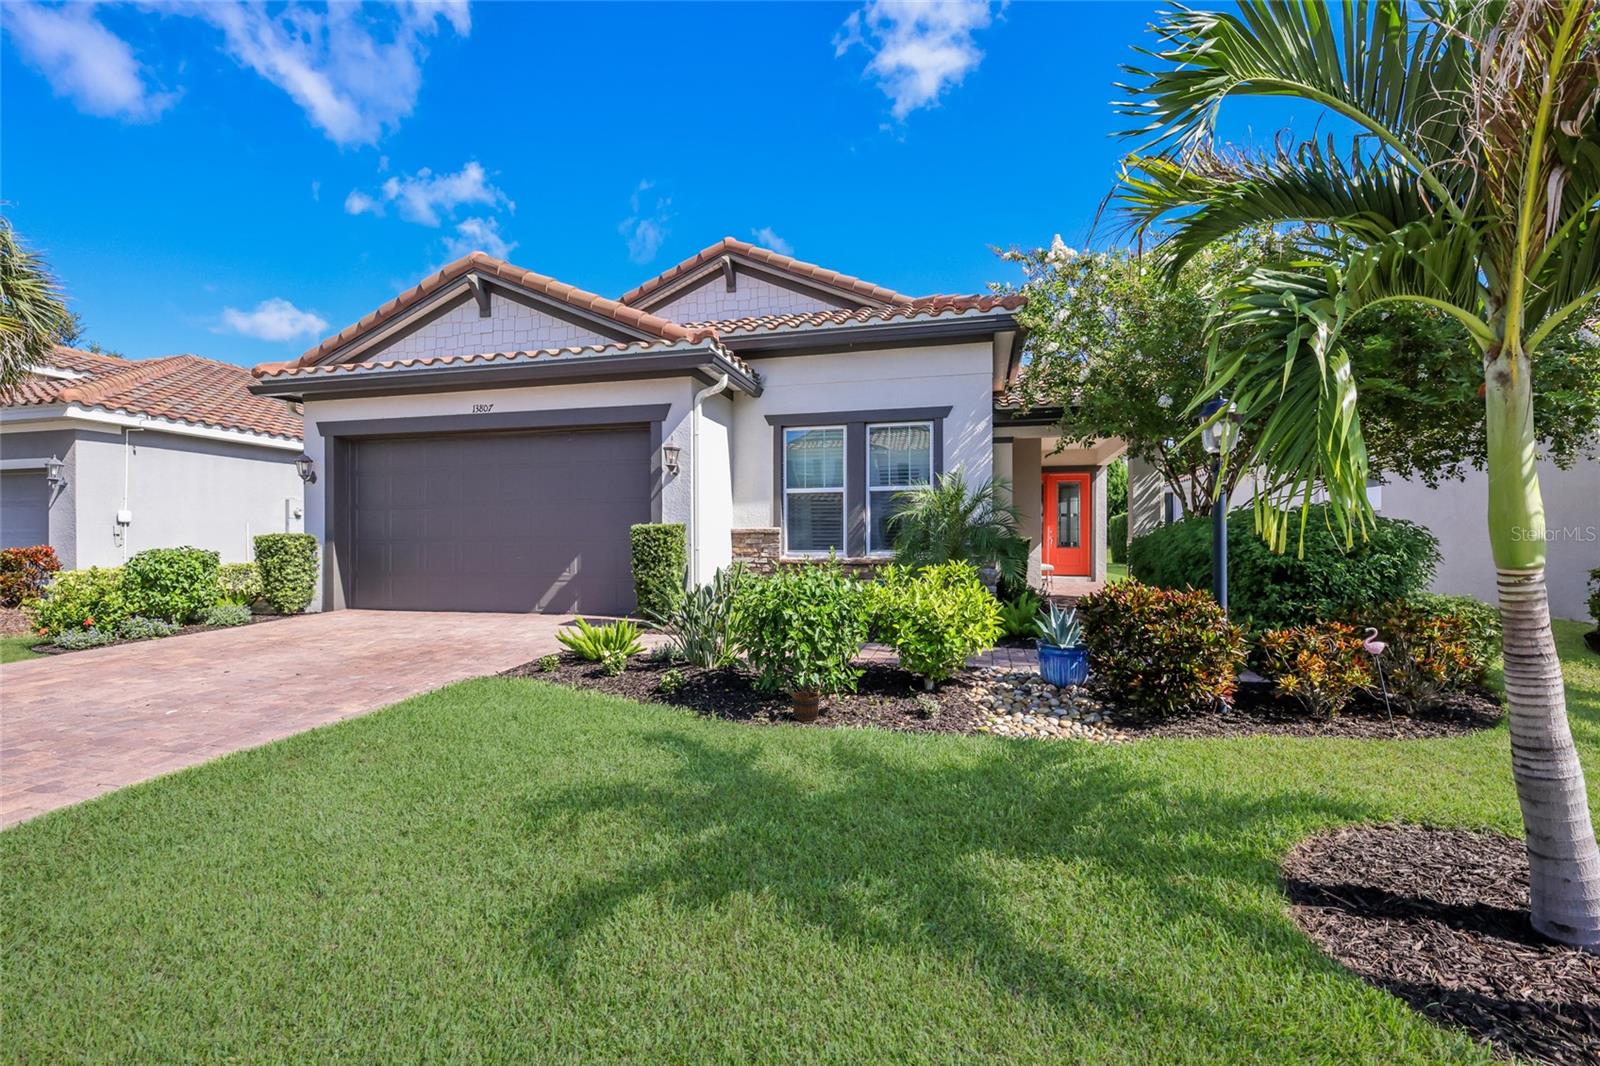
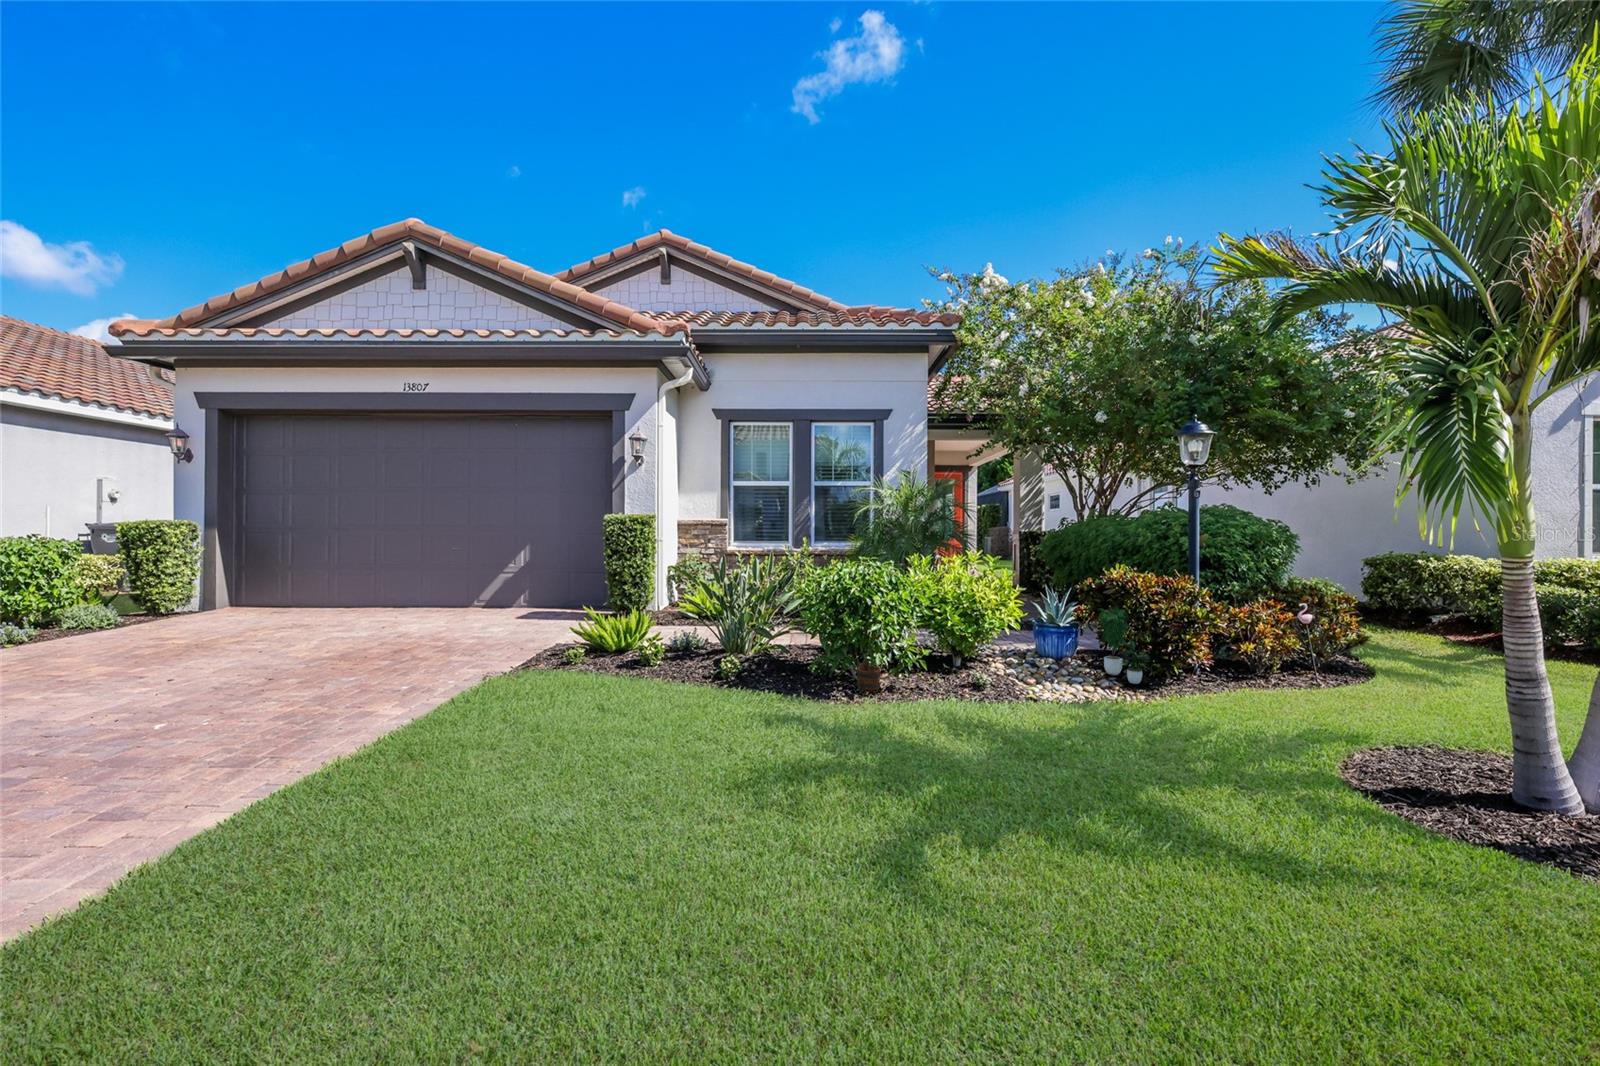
potted plant: none [1114,627,1176,734] -> present [1099,608,1148,684]

